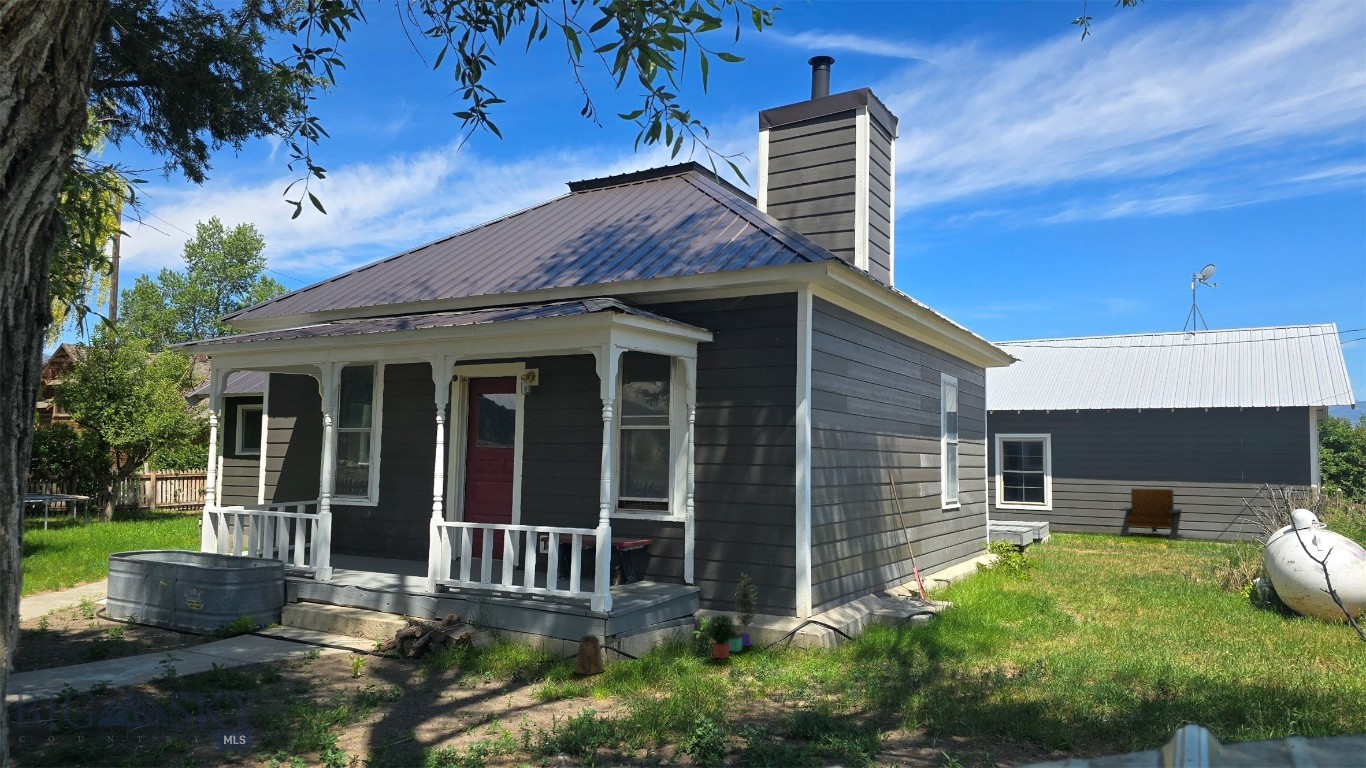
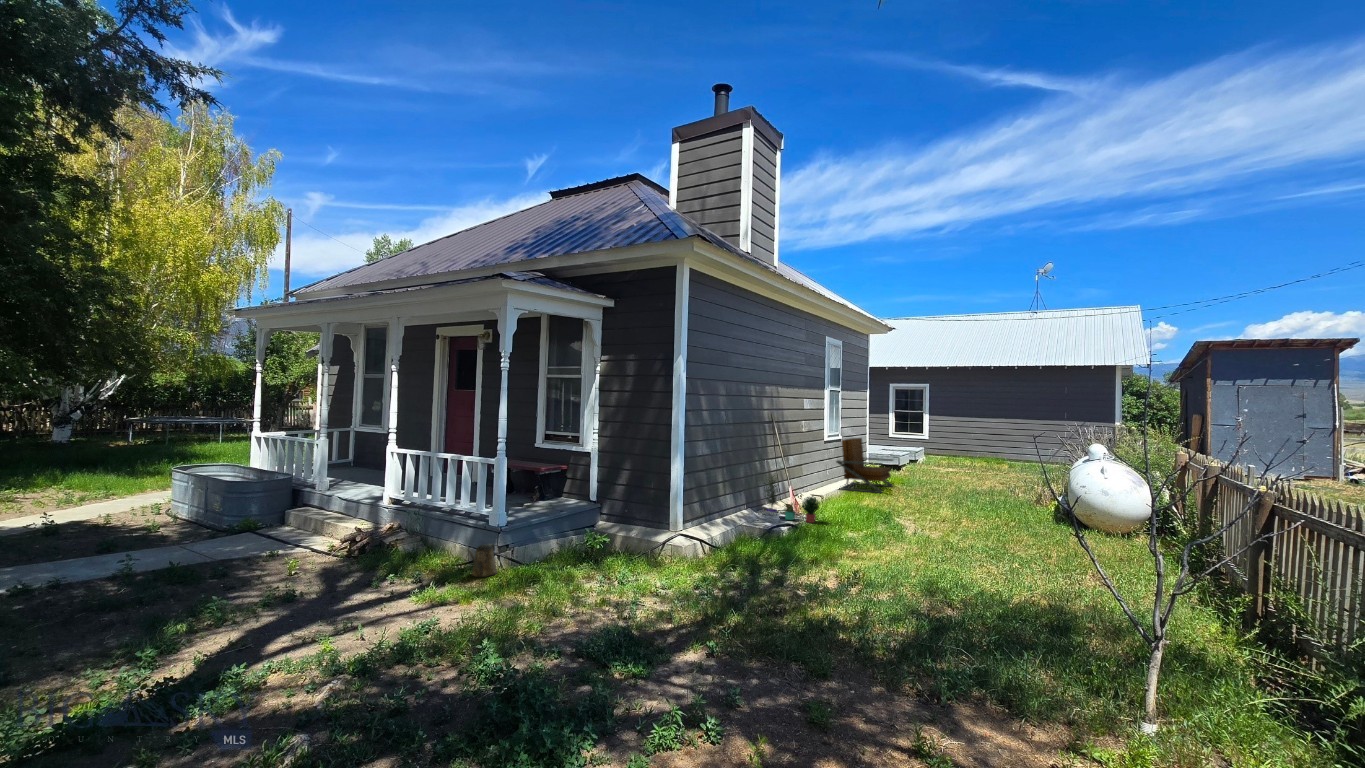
lounge chair: present [1120,489,1182,539] -> present [836,438,893,493]
potted plant: present [707,575,757,659] -> present [766,474,819,523]

